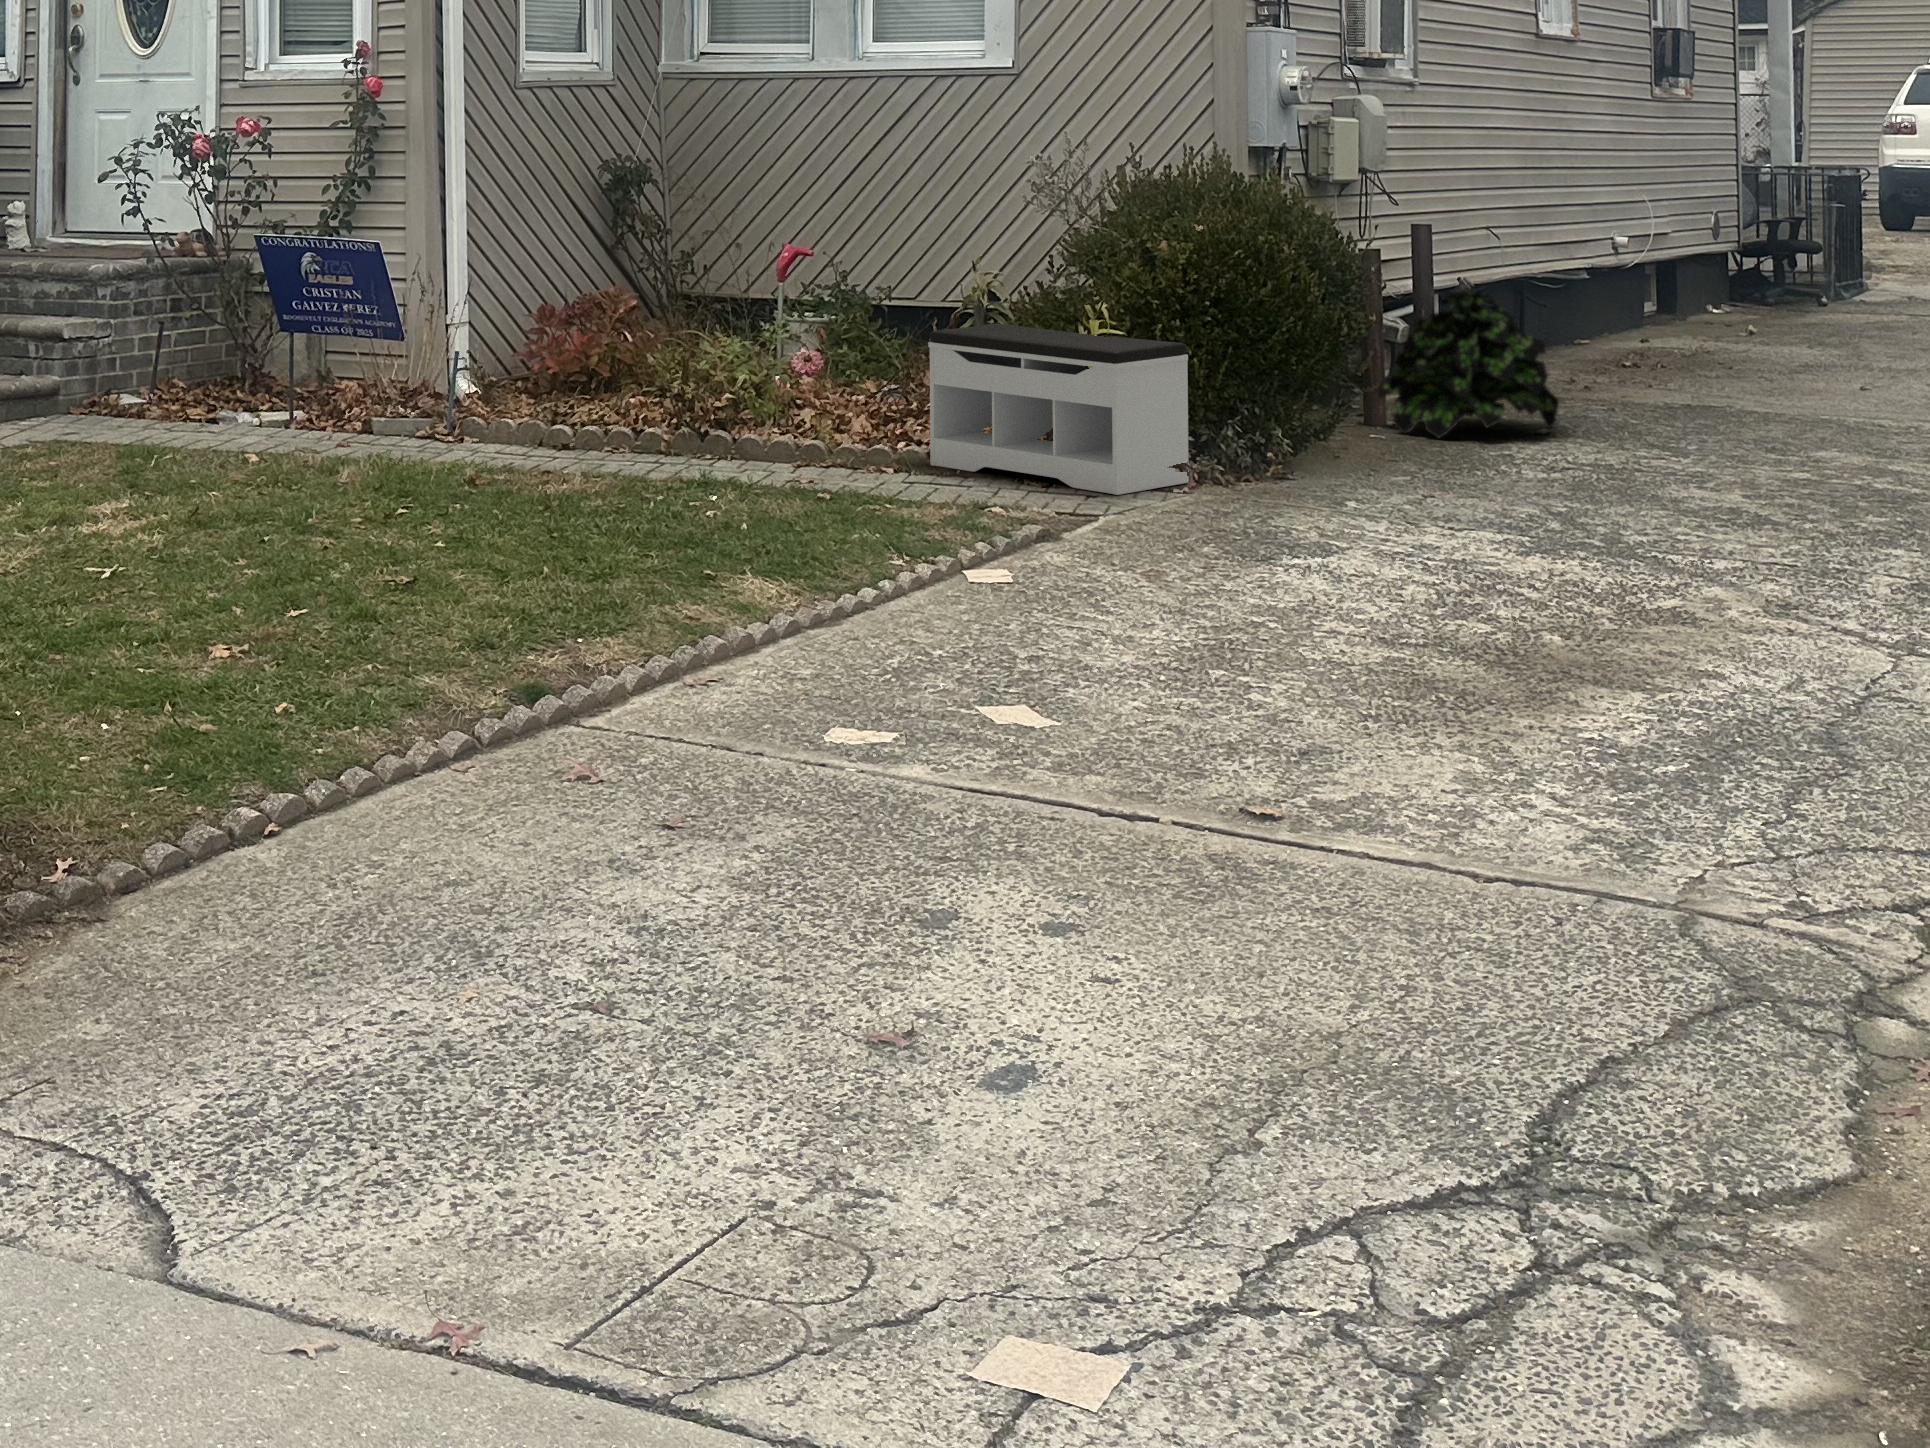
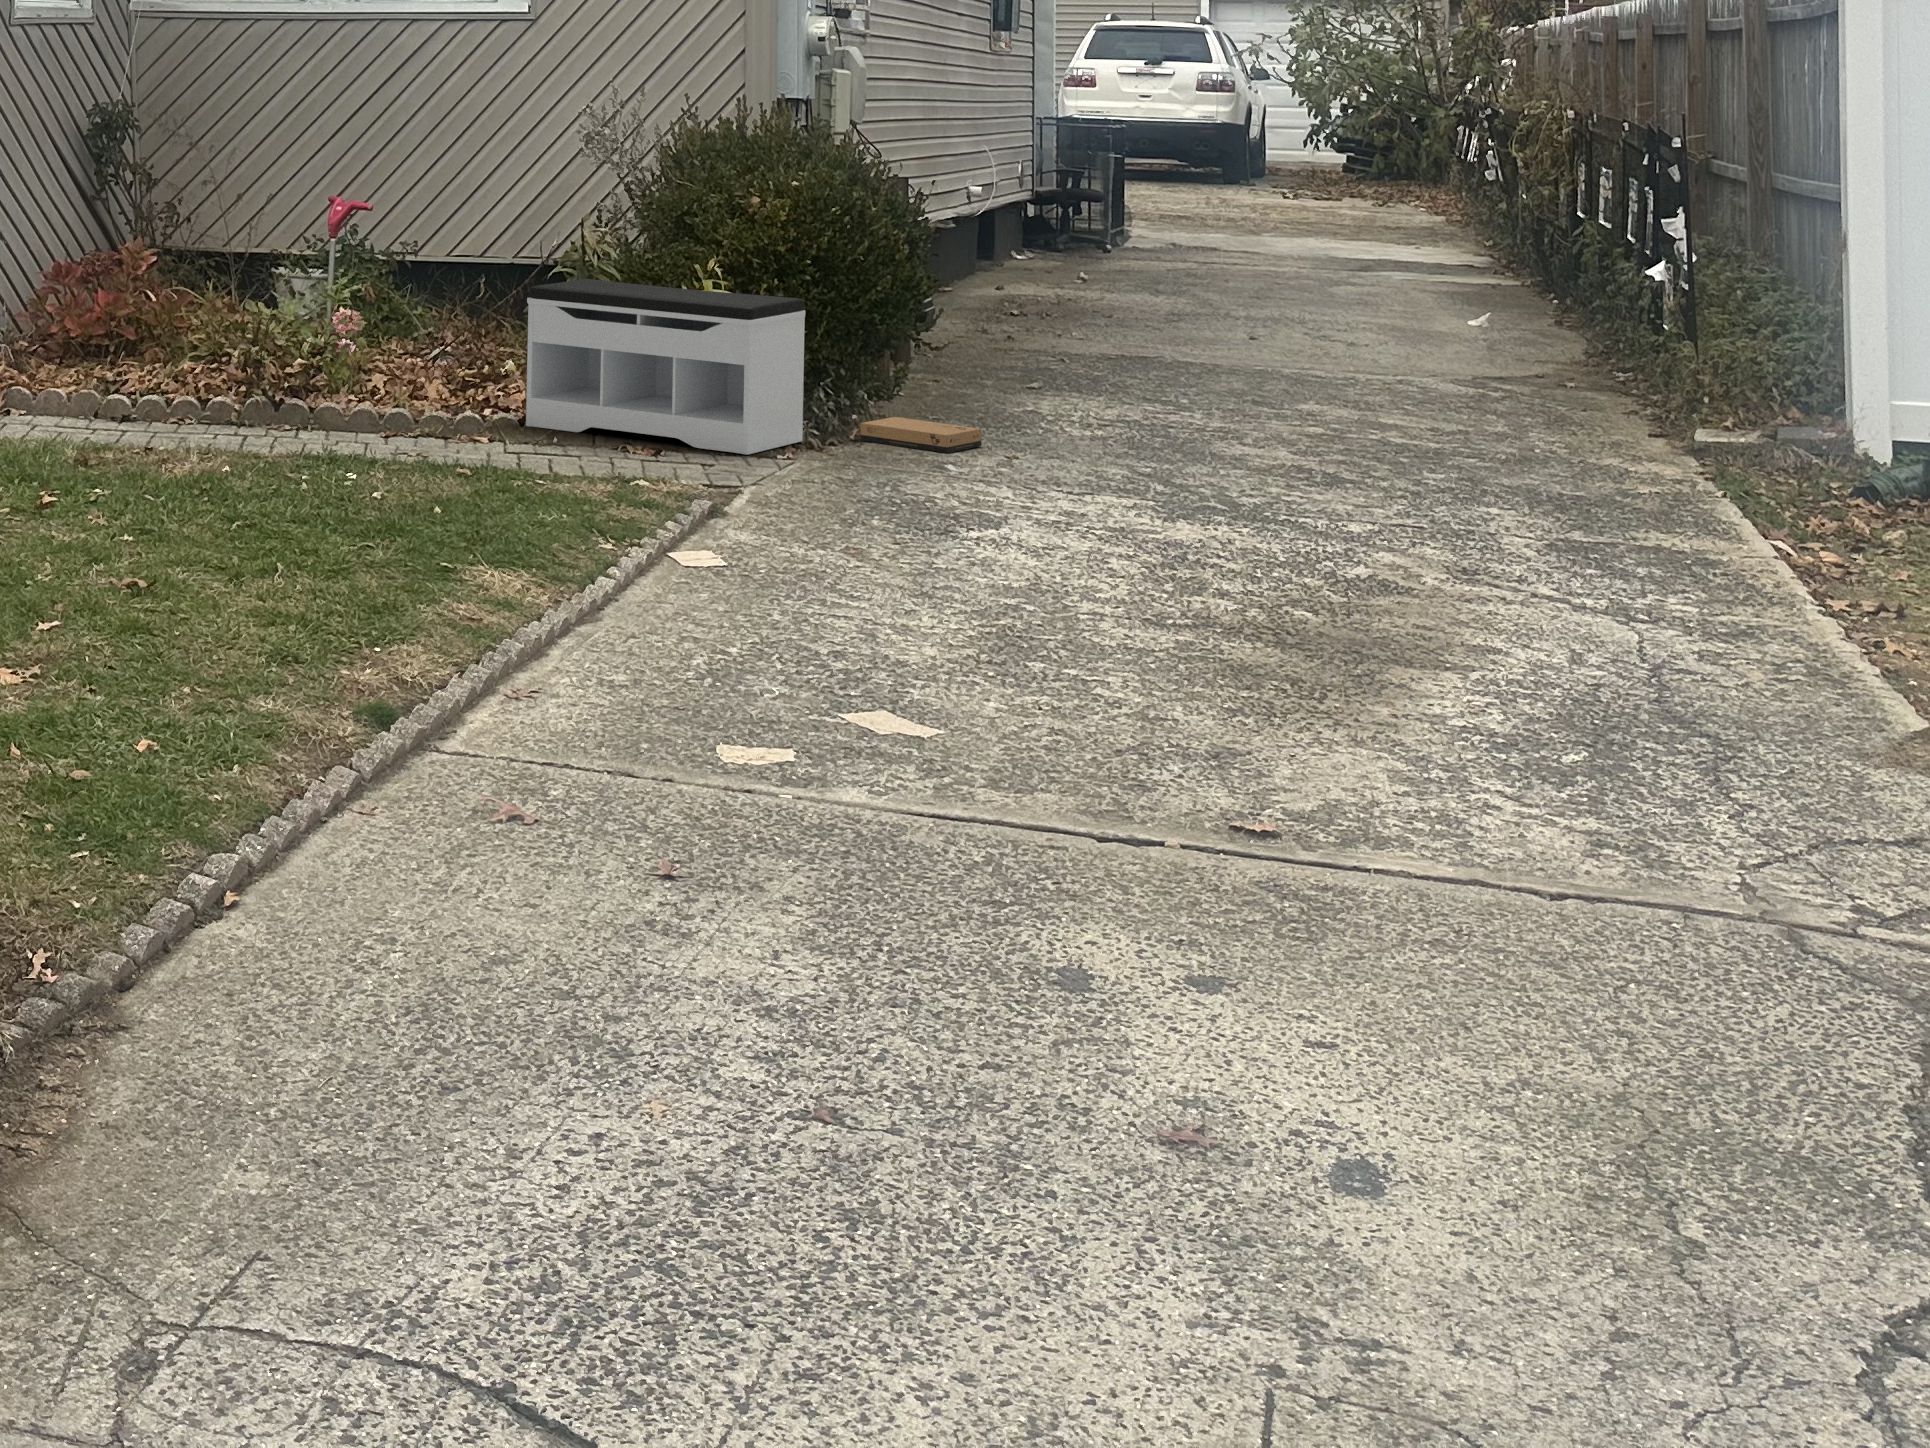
potted plant: present [1378,289,1559,438] -> none [916,244,1096,395]
cardboard box: none [1251,460,1369,496] -> present [860,417,982,453]

